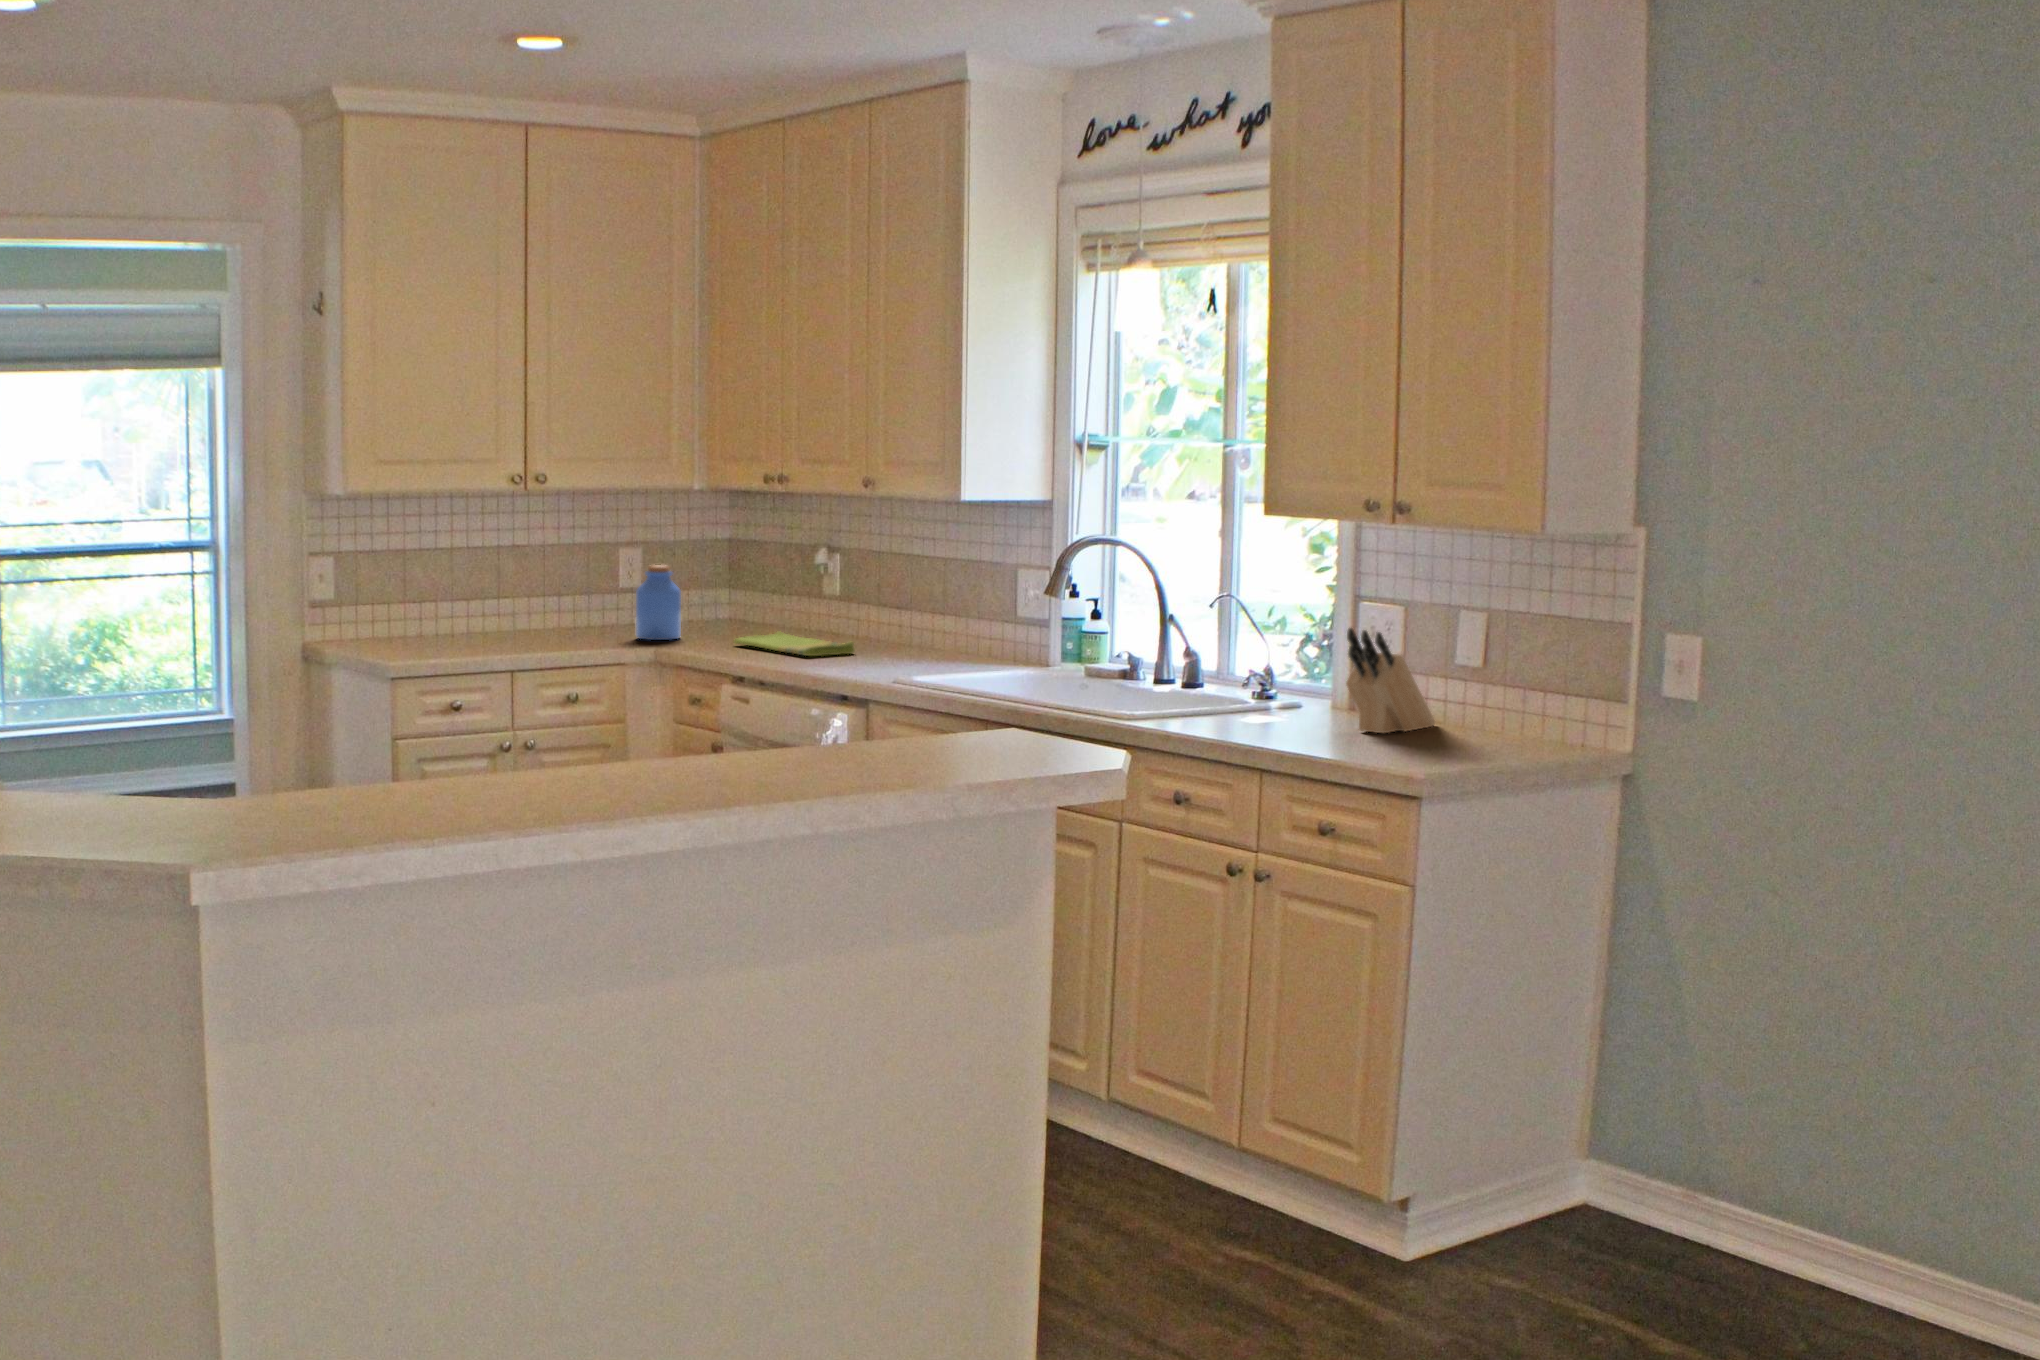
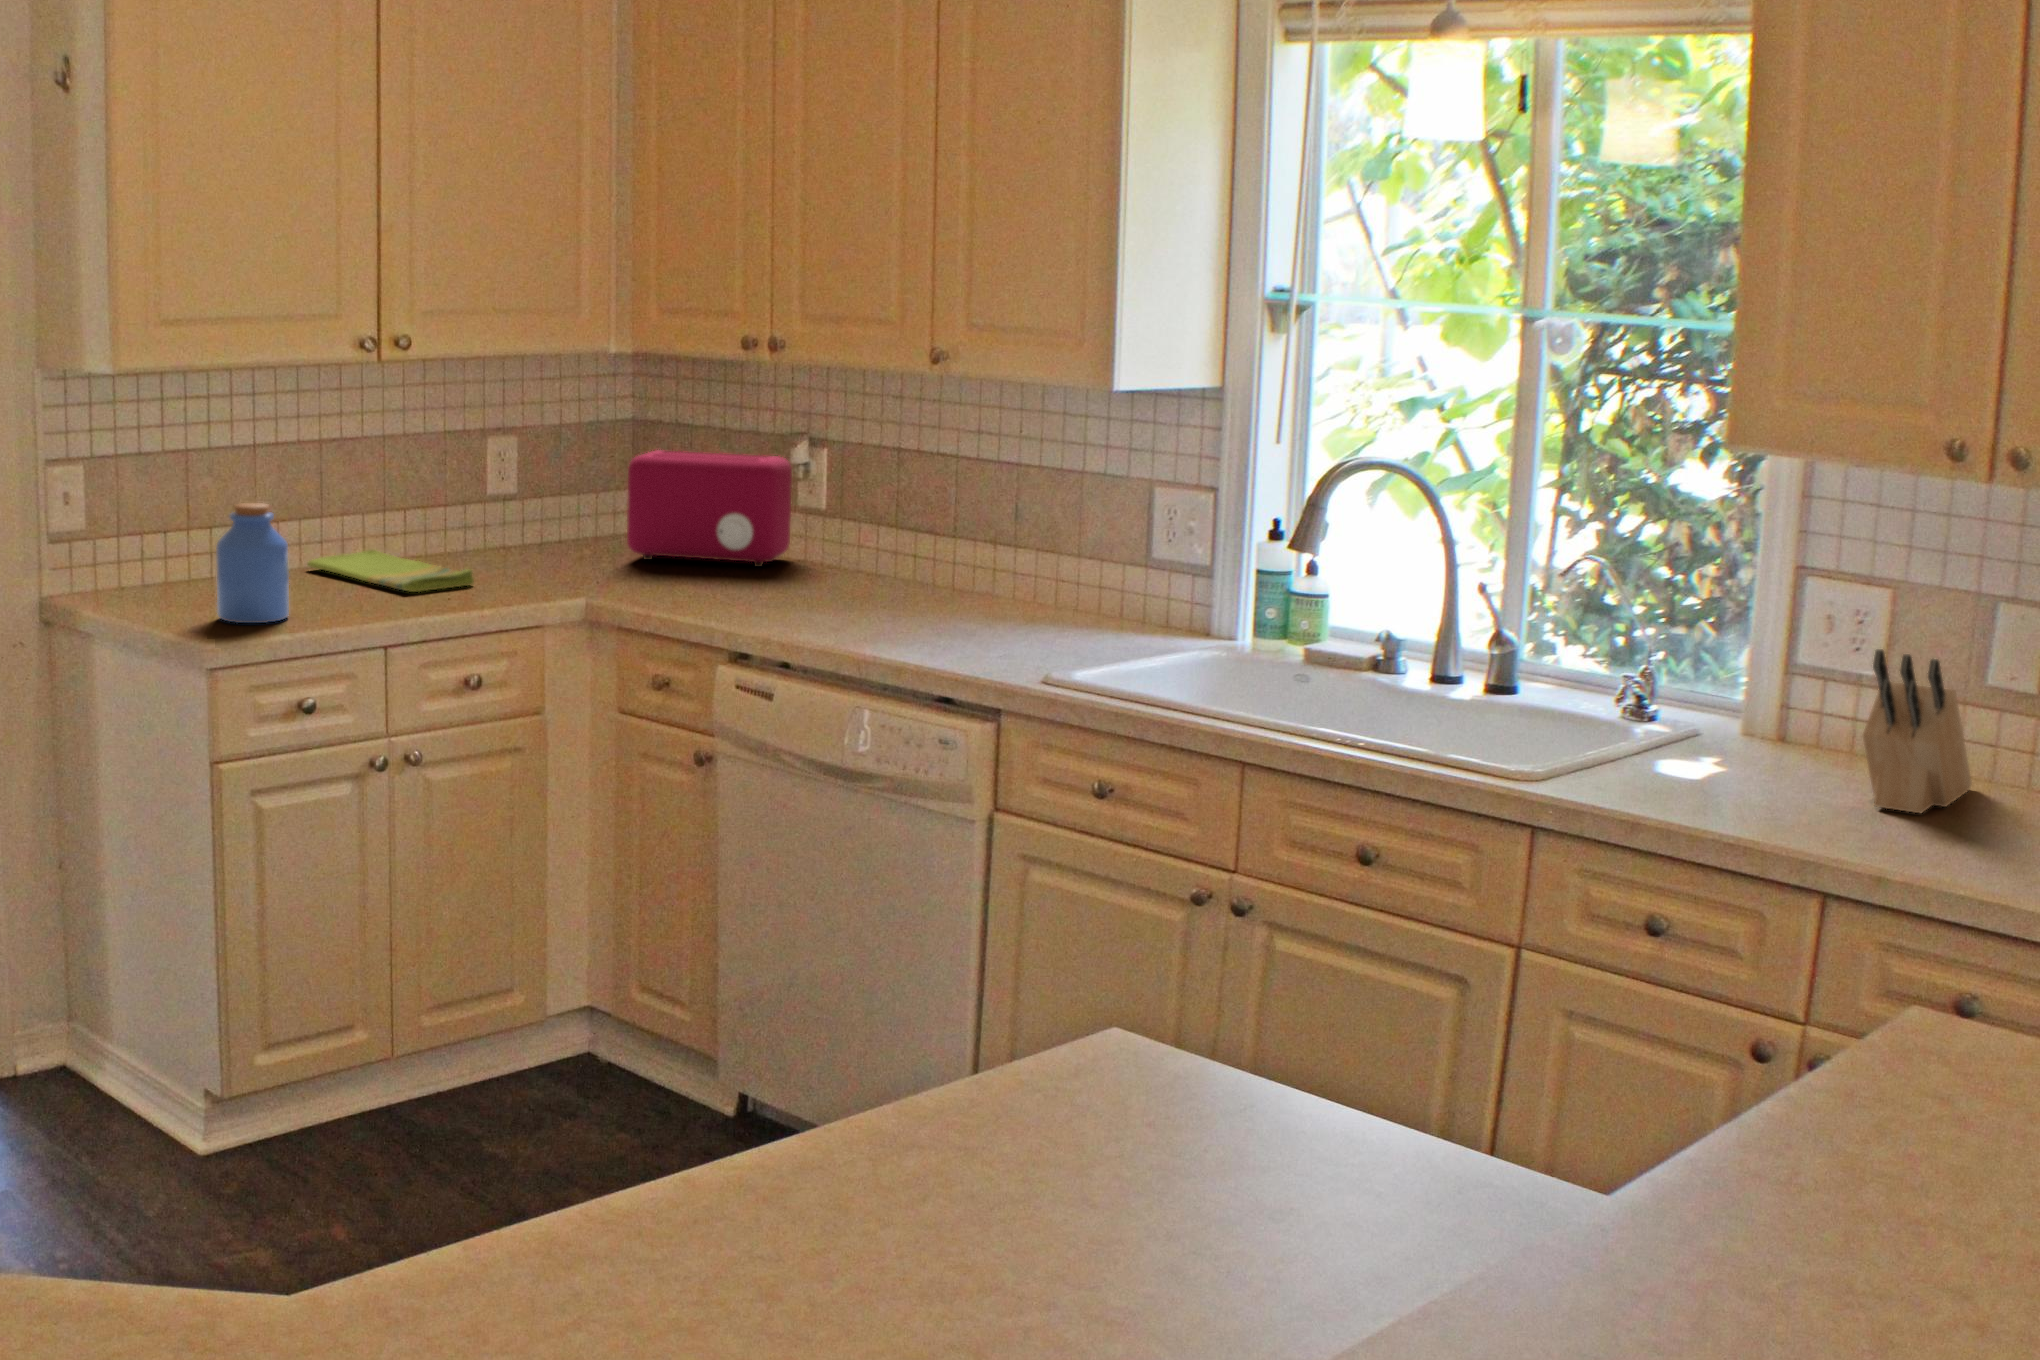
toaster: none [698,556,810,633] -> present [627,450,792,567]
jar: present [636,565,681,640] -> present [216,503,289,623]
dish towel: present [734,632,854,656] -> present [307,550,474,592]

